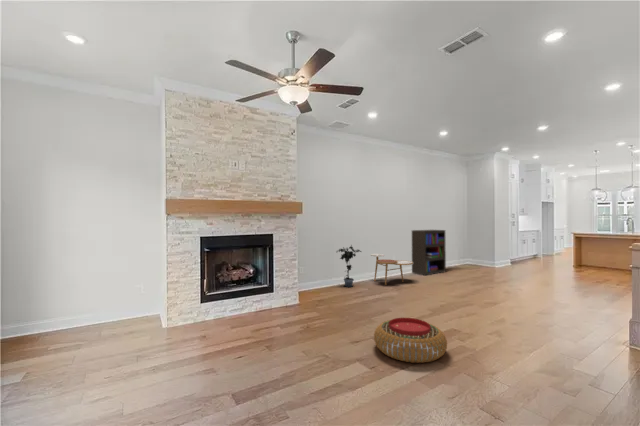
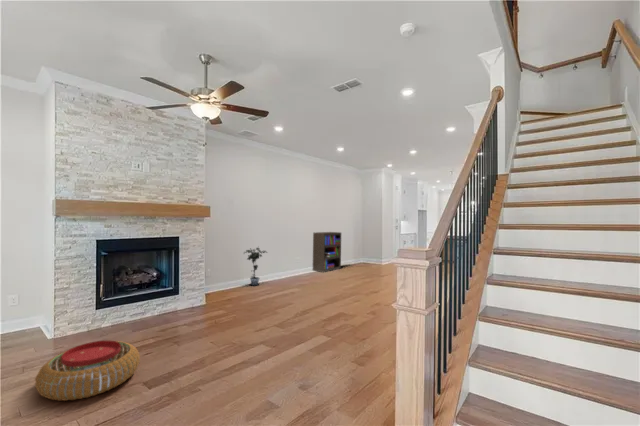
side table: present [371,254,413,285] -> none [276,254,313,282]
pouf: present [374,318,447,363] -> present [35,341,140,401]

